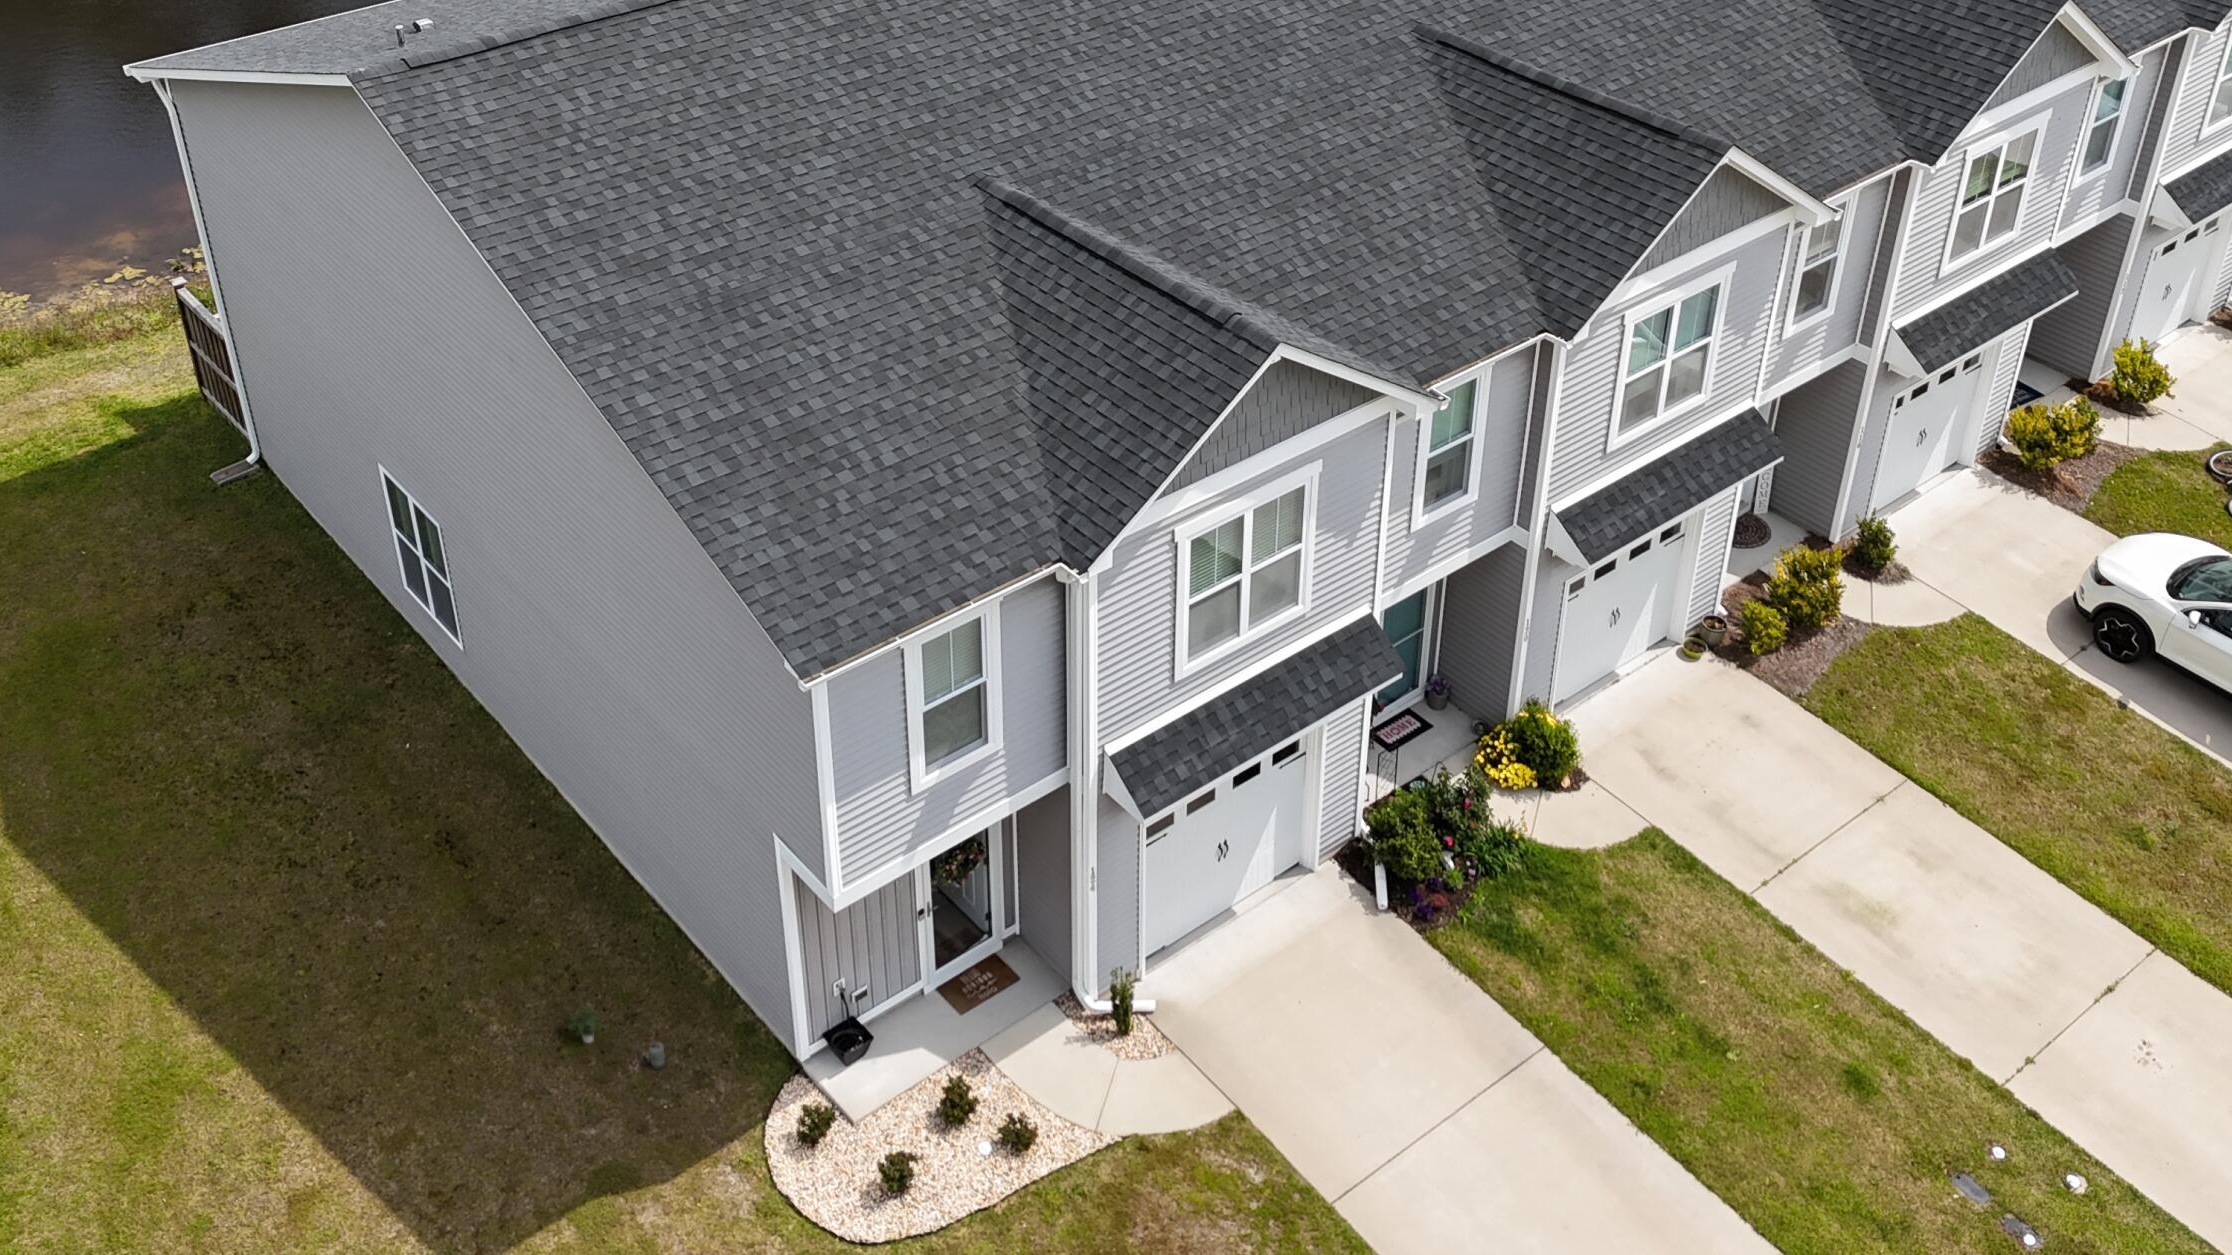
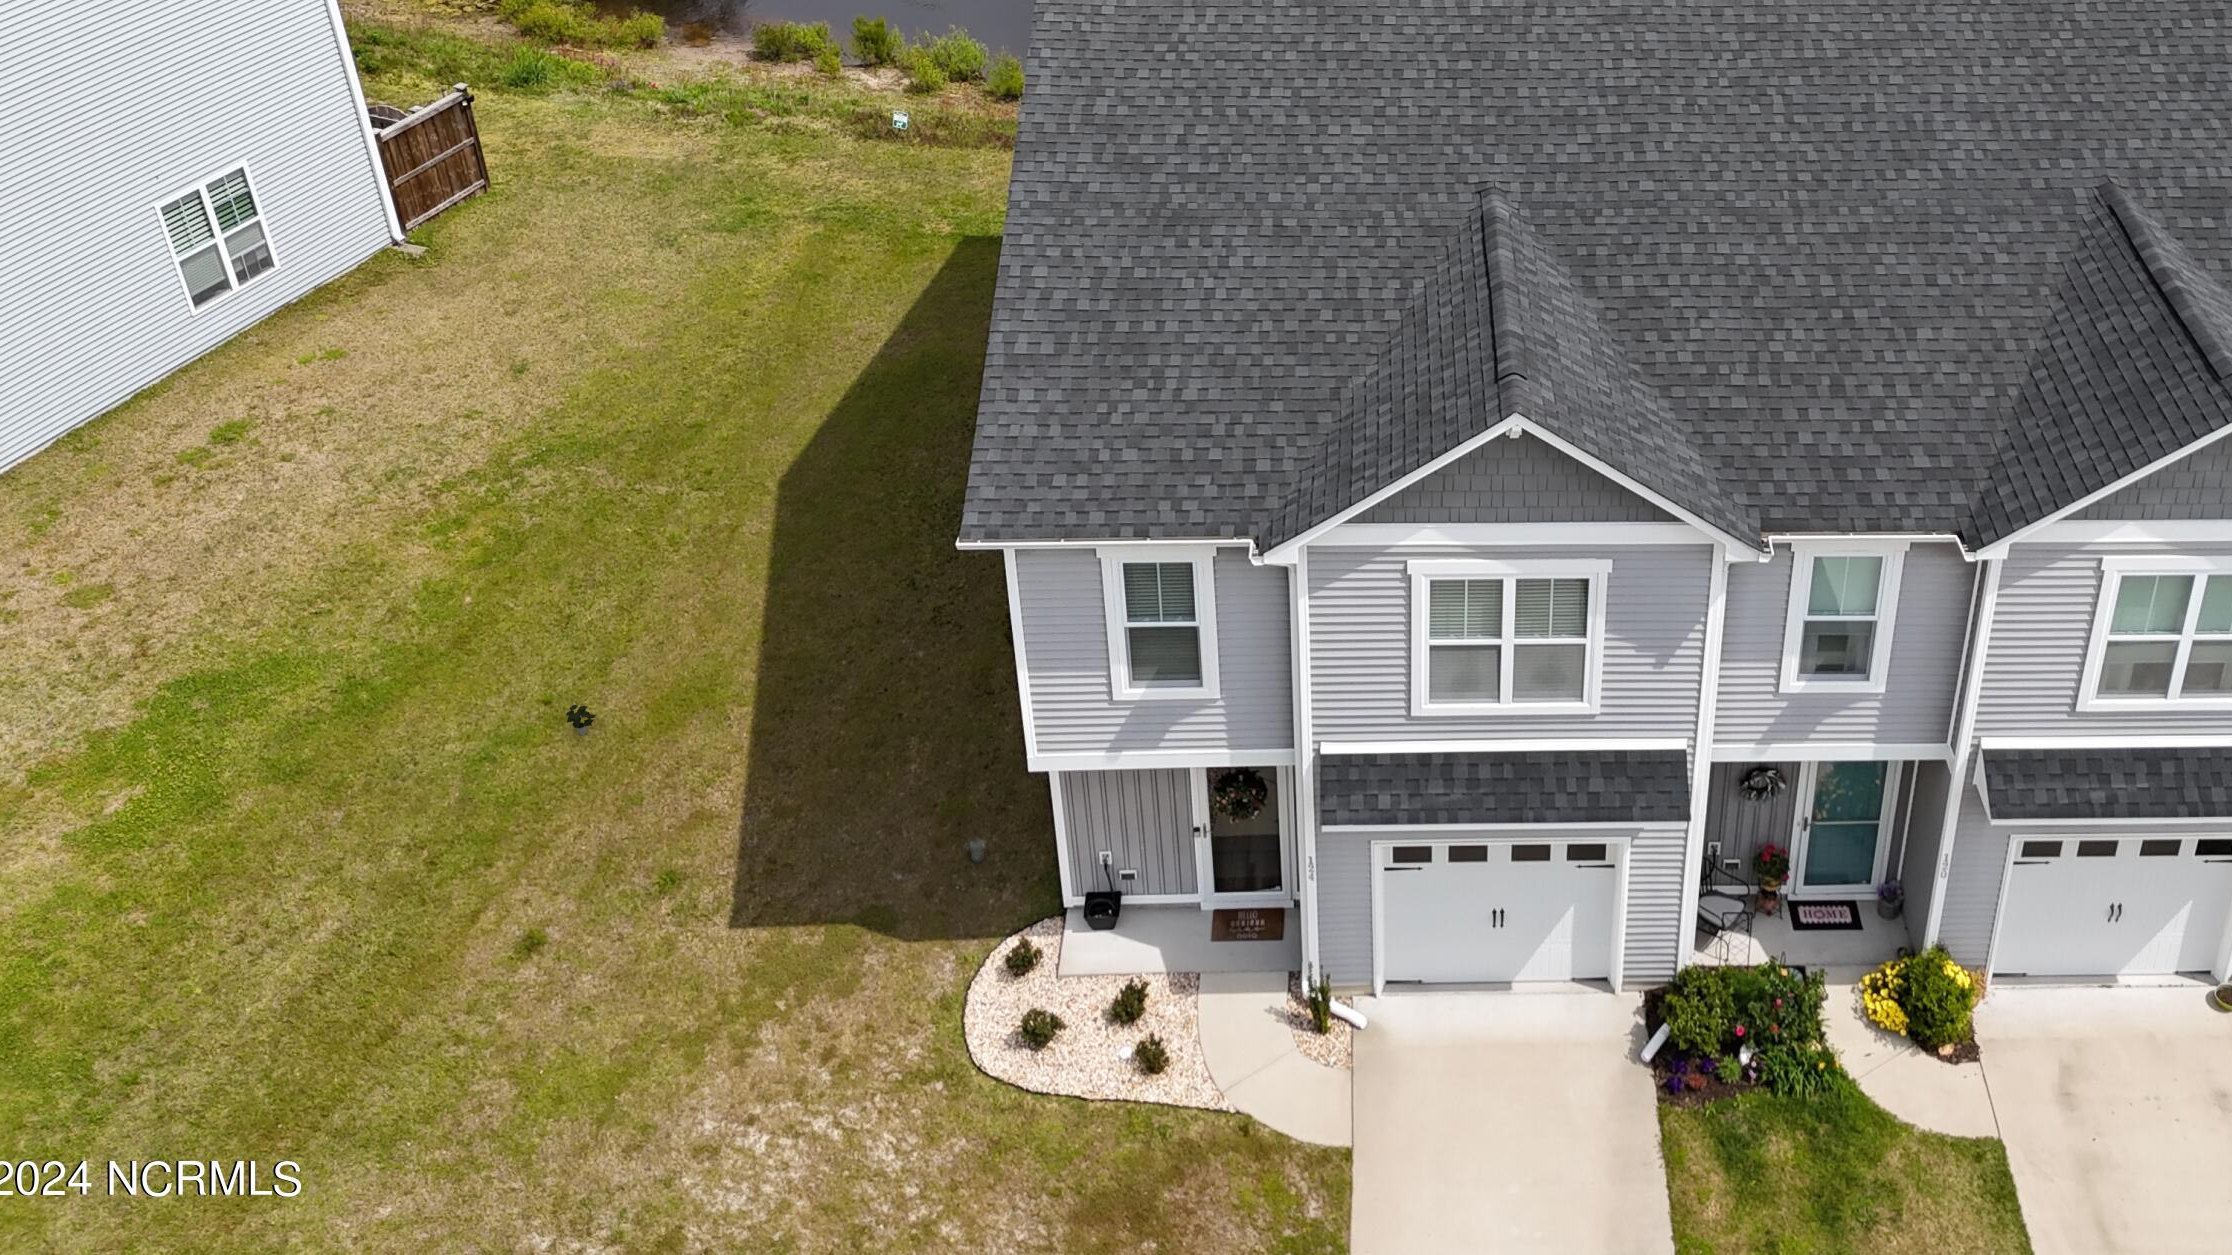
potted plant: present [568,1007,603,1043] -> present [566,705,596,735]

